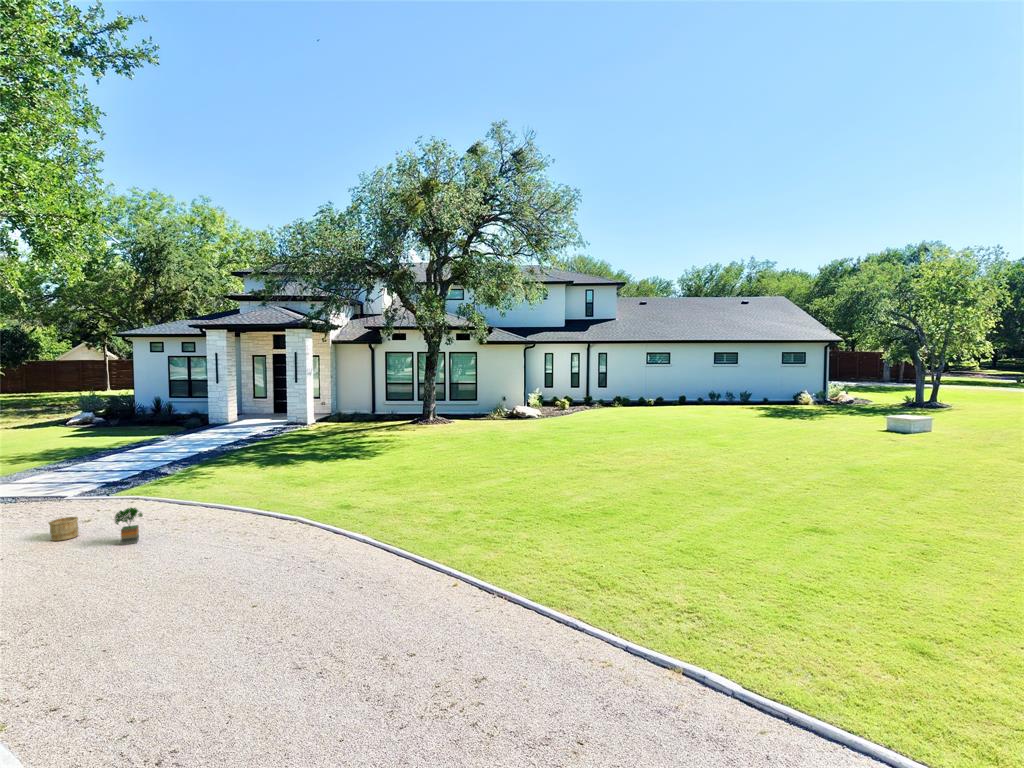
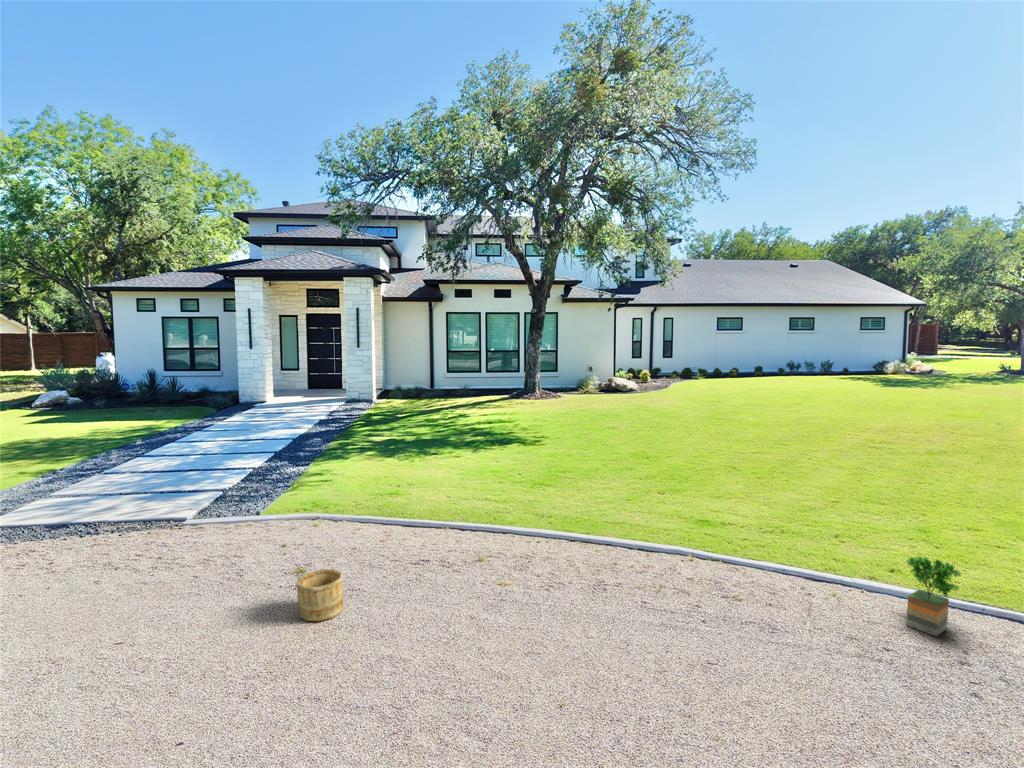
potted tree: present [115,508,143,545] -> present [906,557,961,636]

